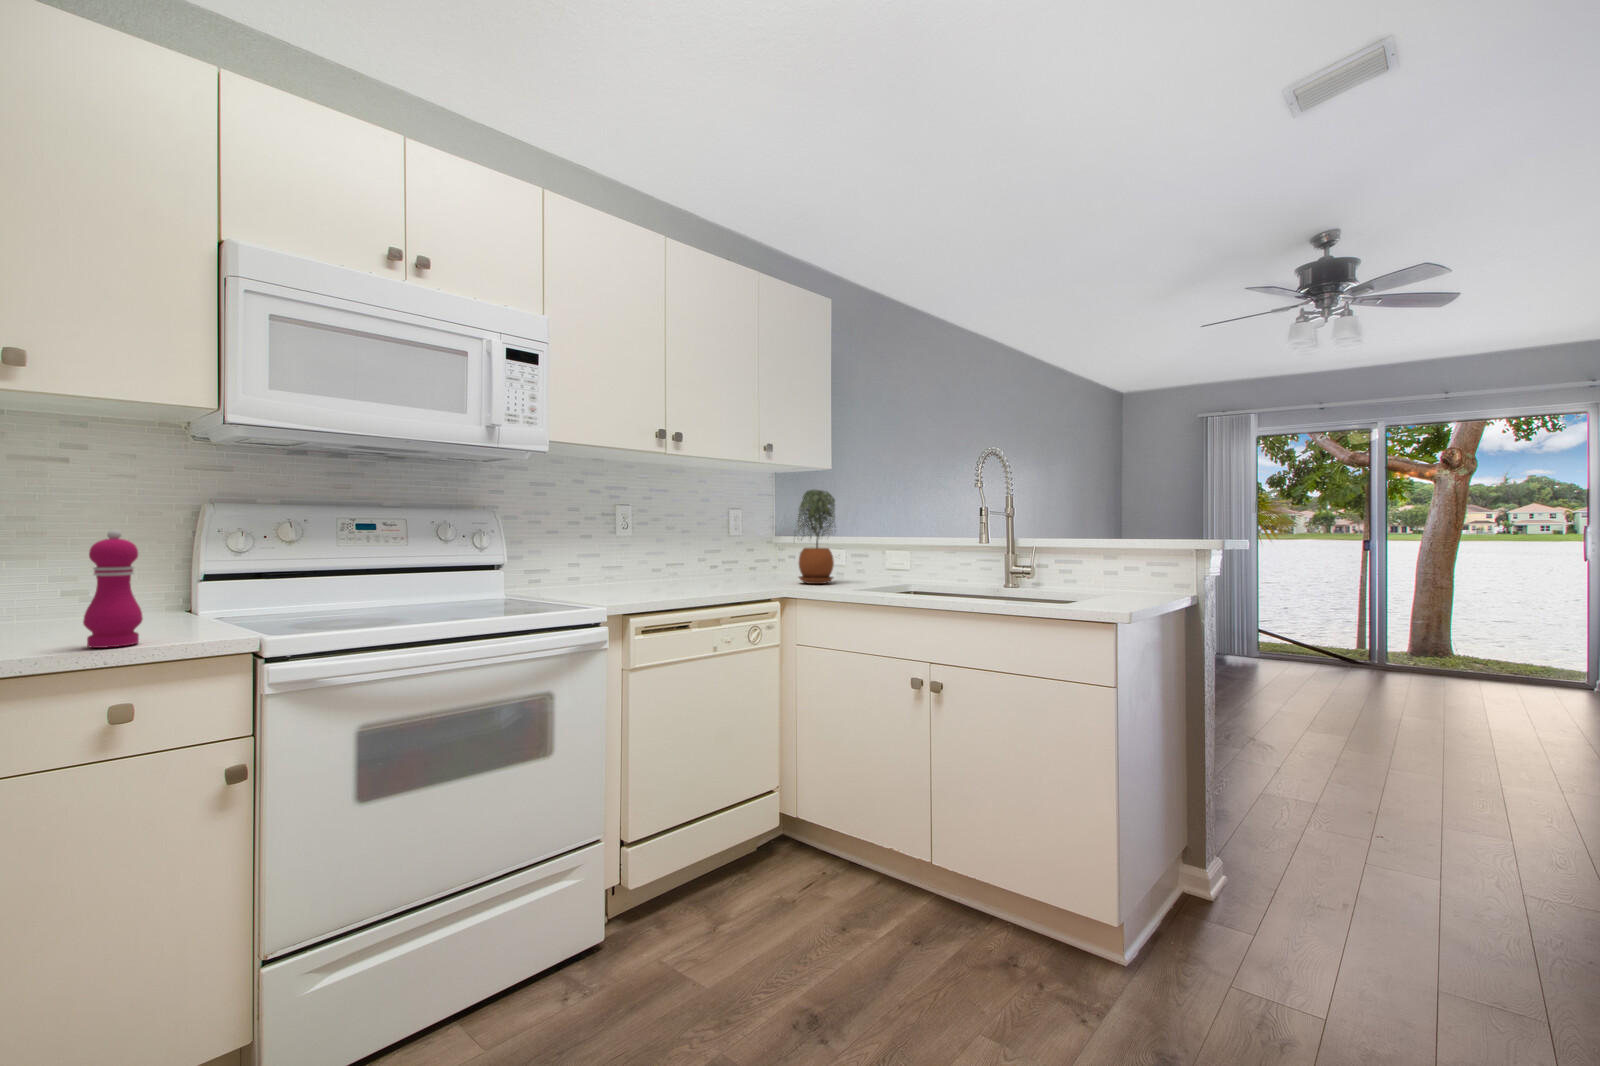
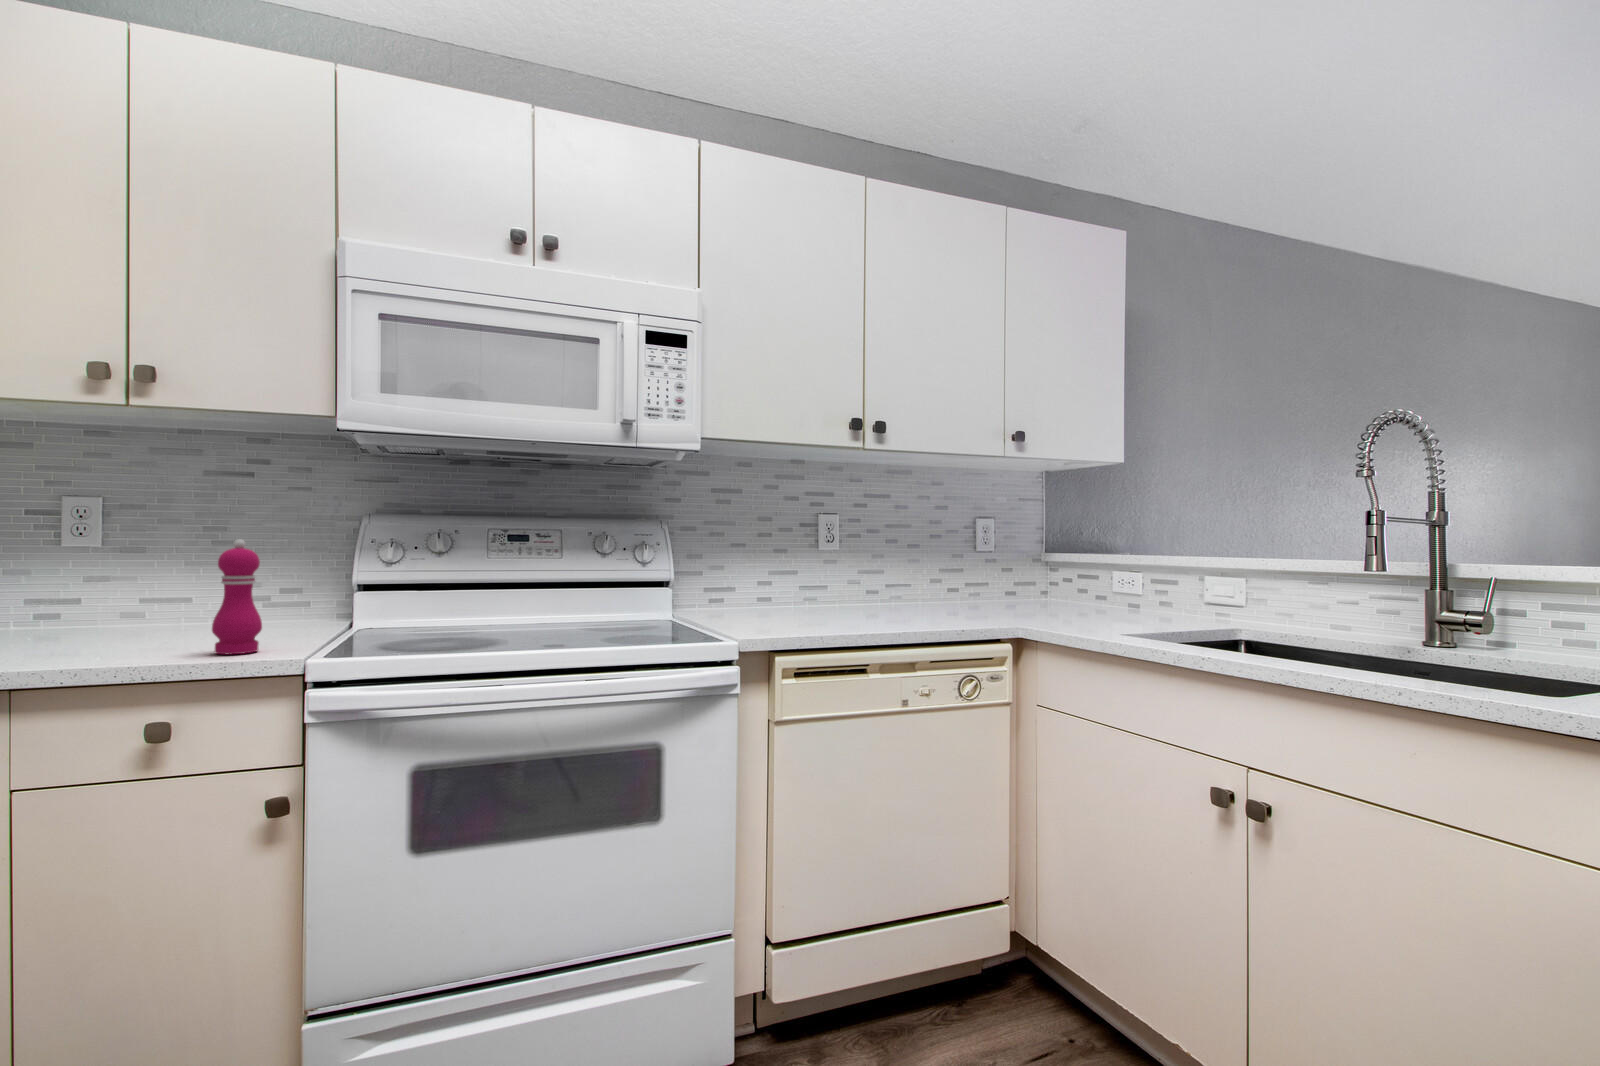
potted plant: present [794,490,835,584] -> none [1048,486,1115,624]

